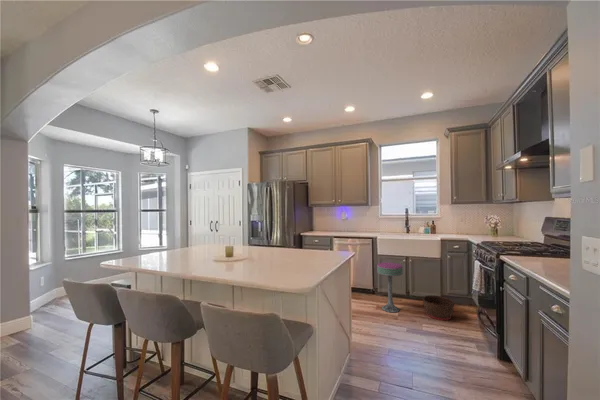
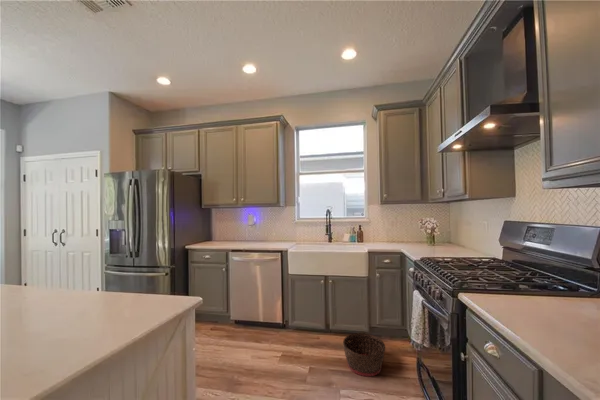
bar stool: present [377,262,403,312] -> none [281,288,316,367]

